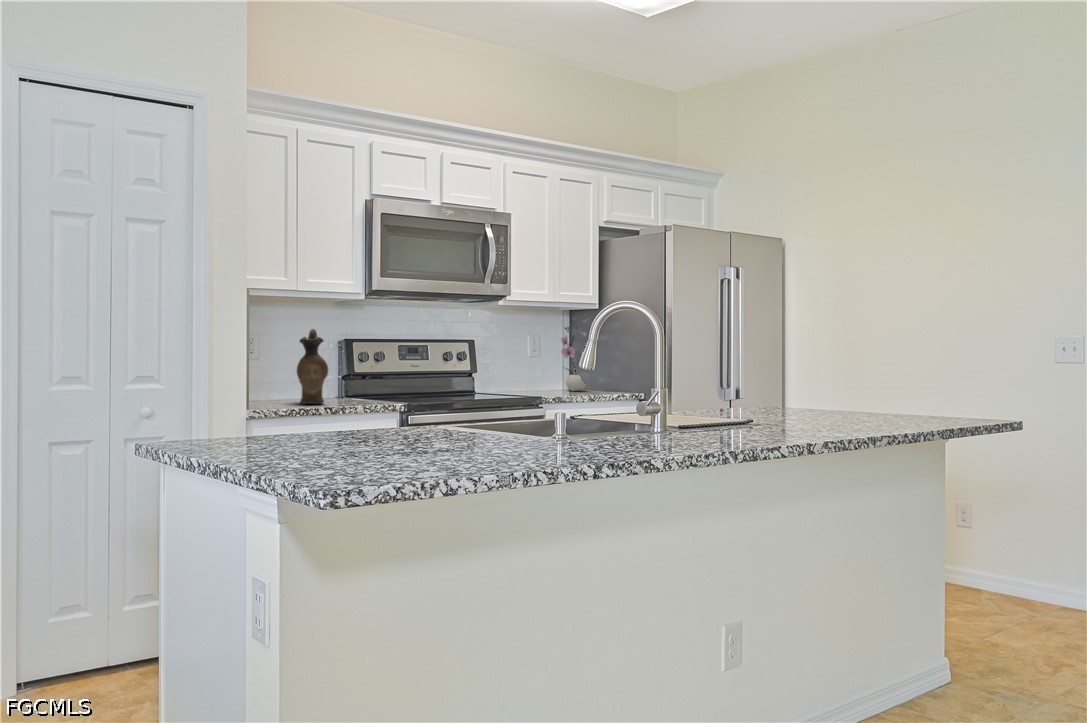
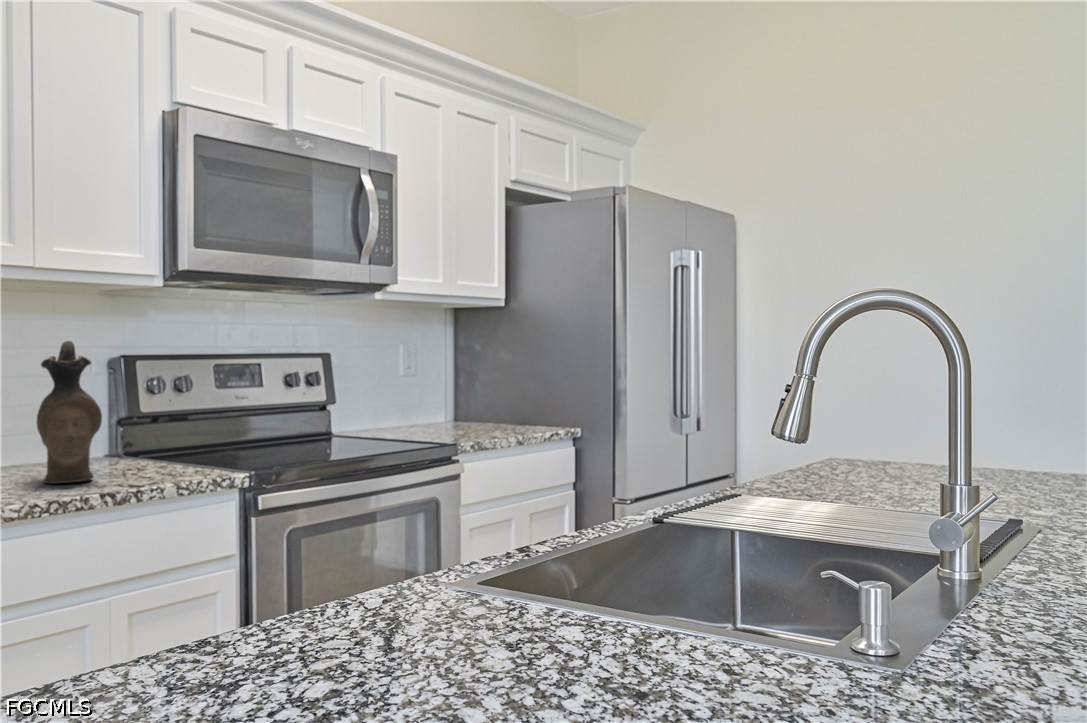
flower arrangement: present [561,327,586,391] -> none [444,332,486,424]

